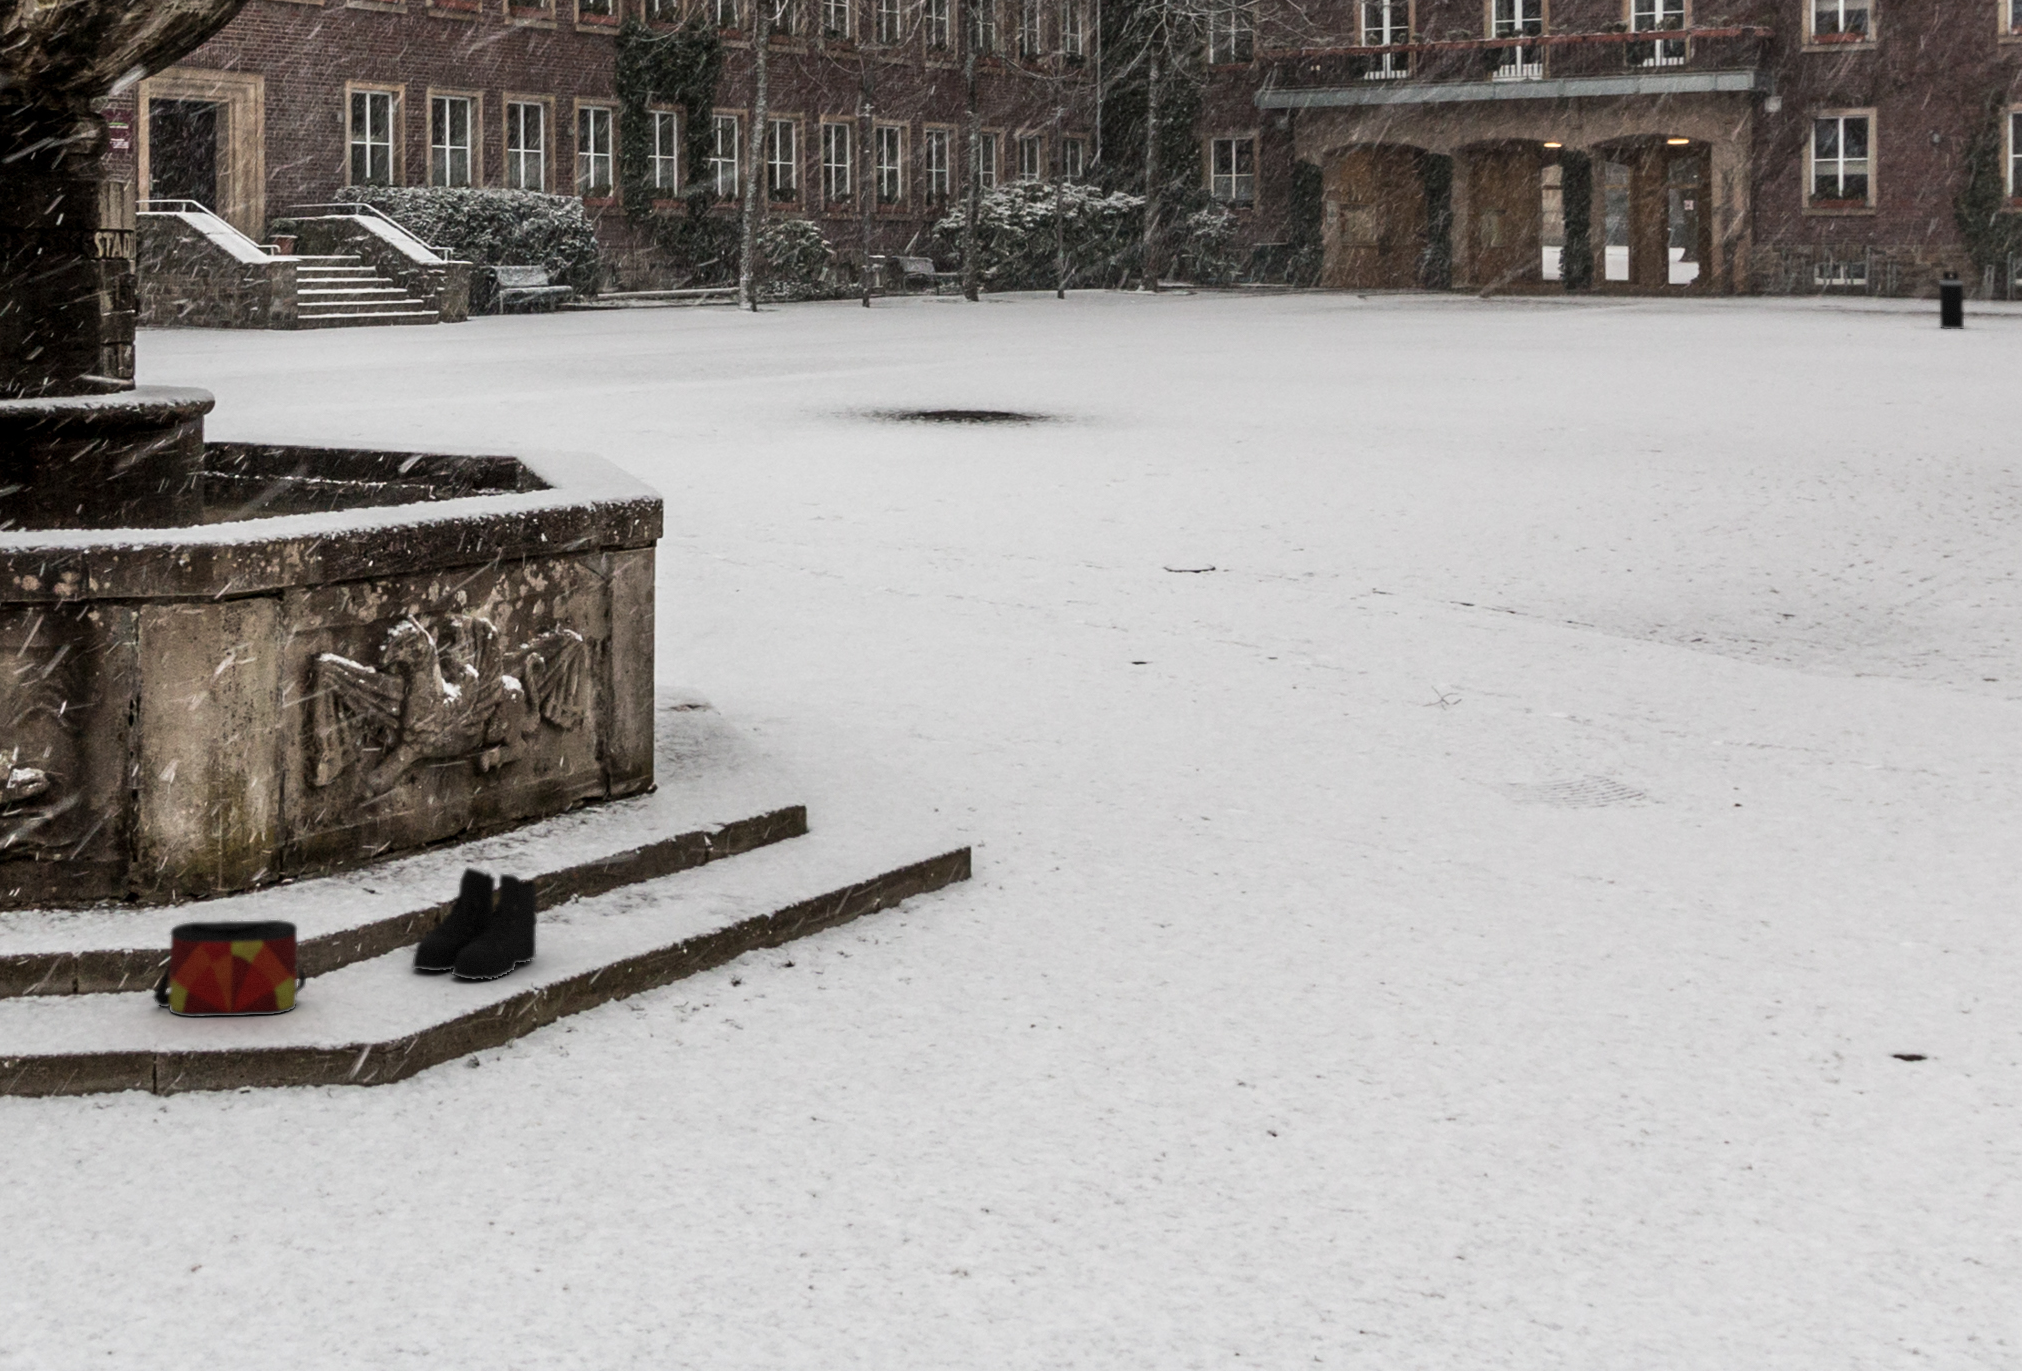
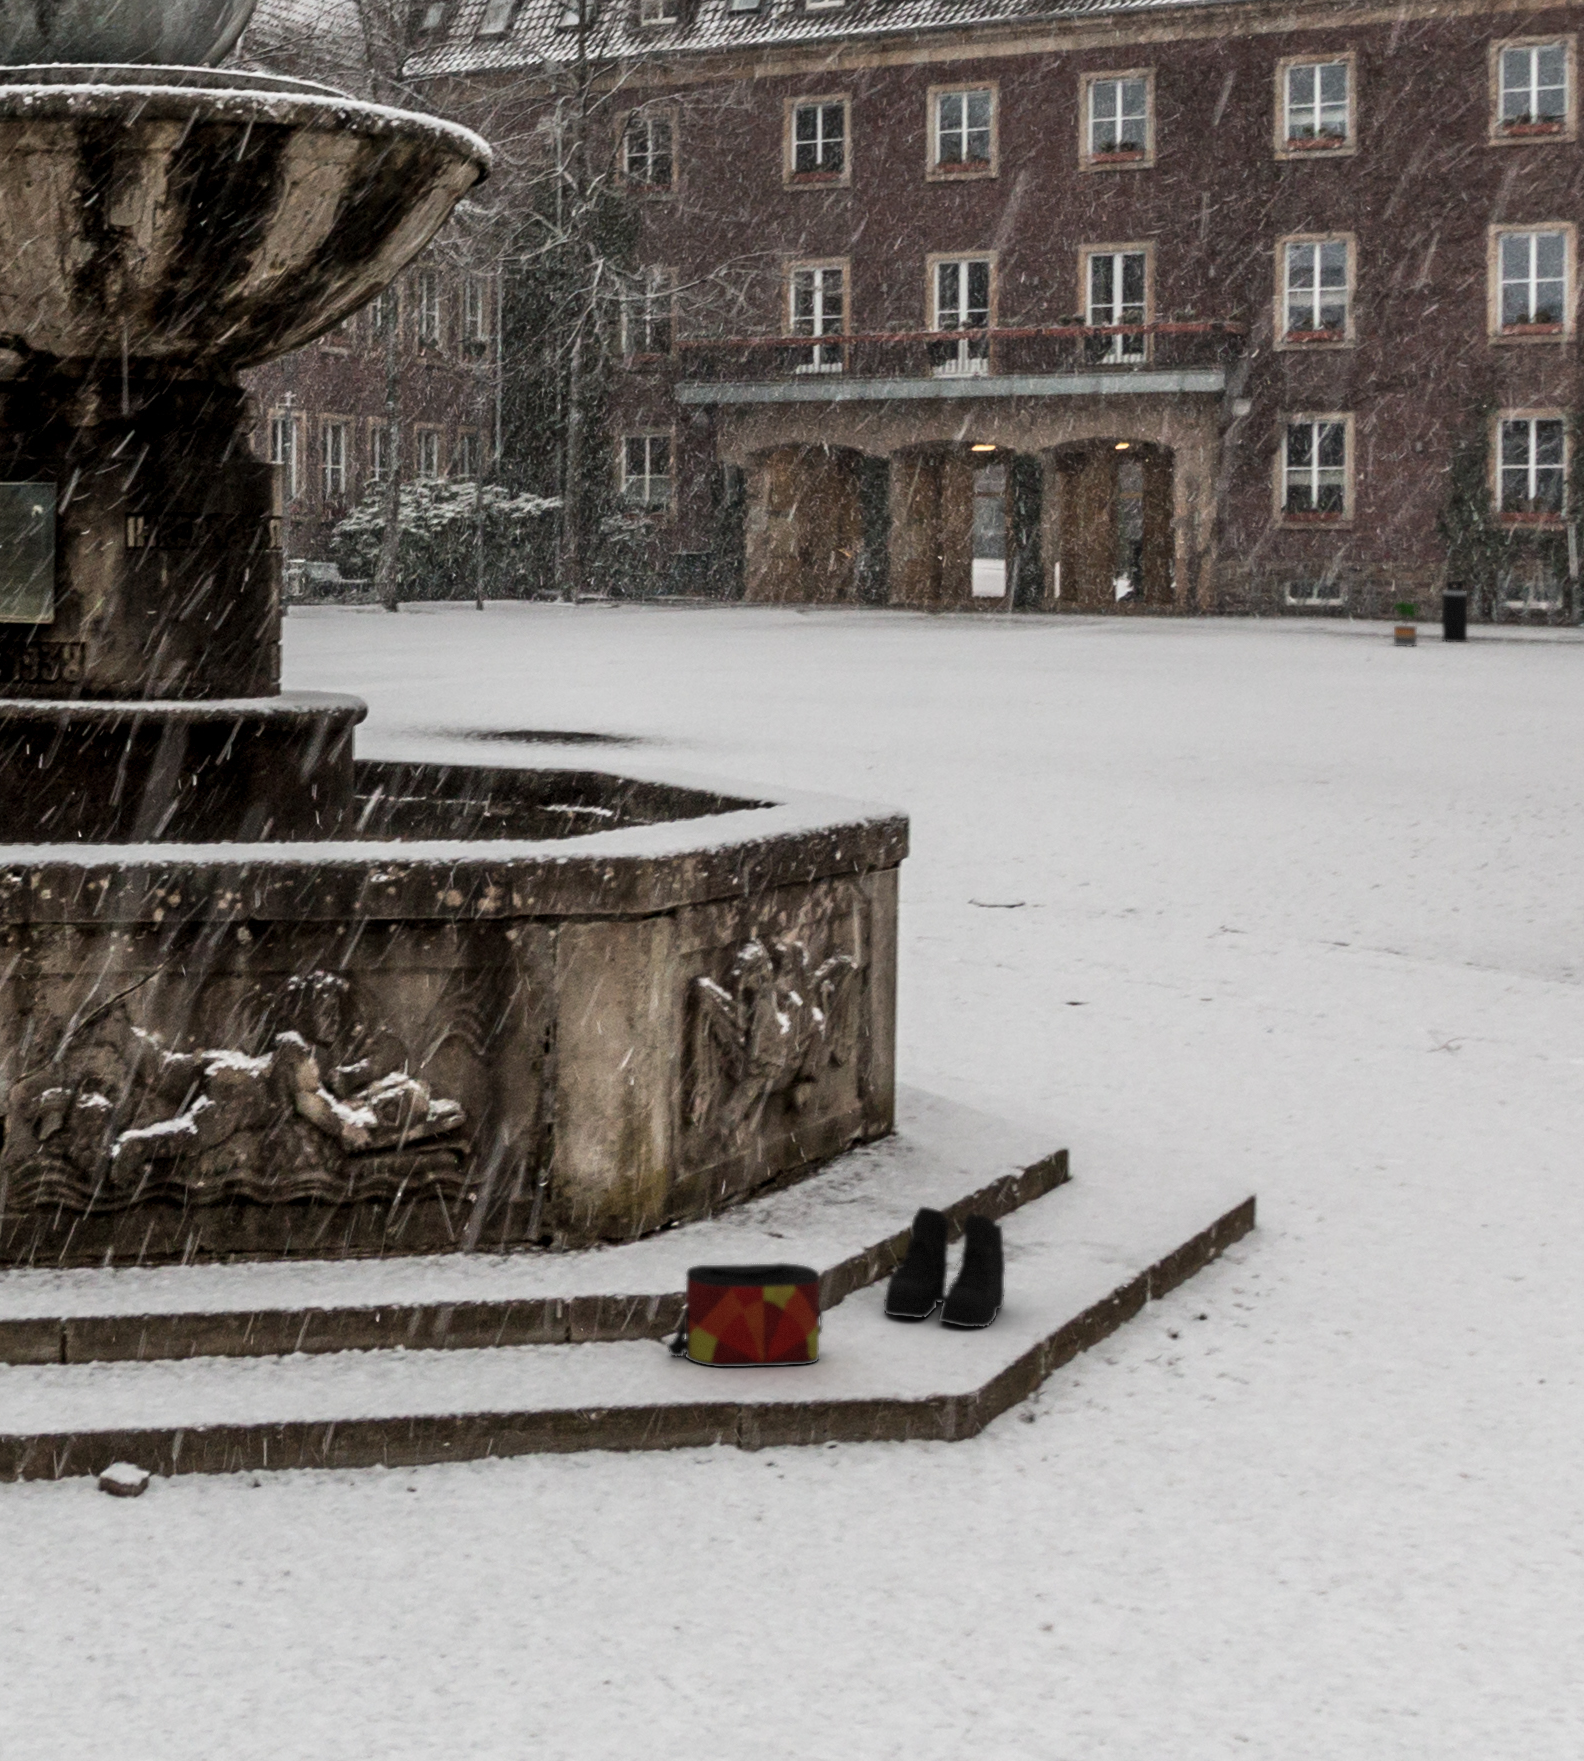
potted tree: none [1884,291,1913,334] -> present [1393,602,1420,646]

